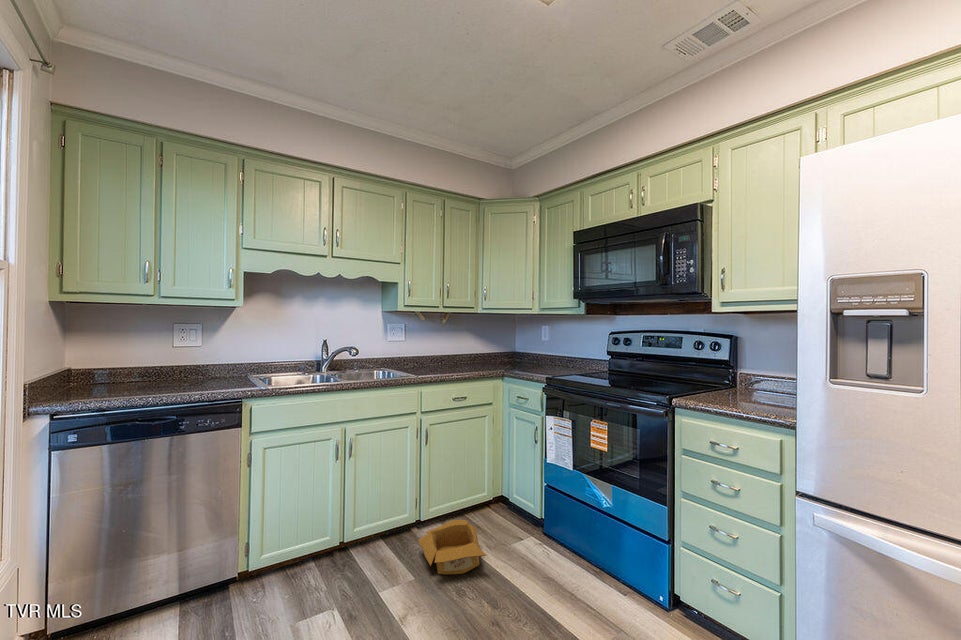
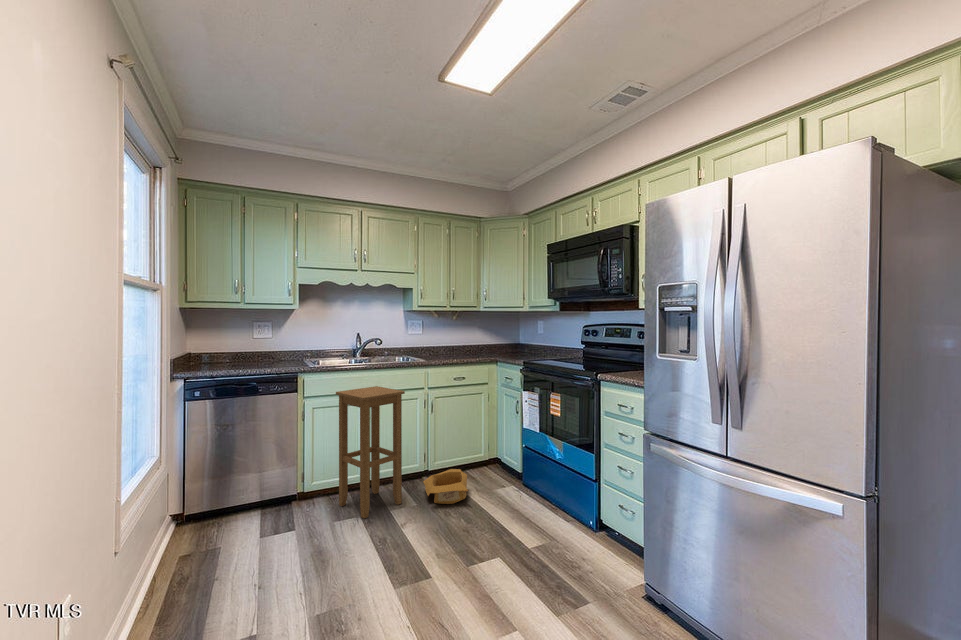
stool: none [299,413,399,611] -> present [336,386,405,518]

